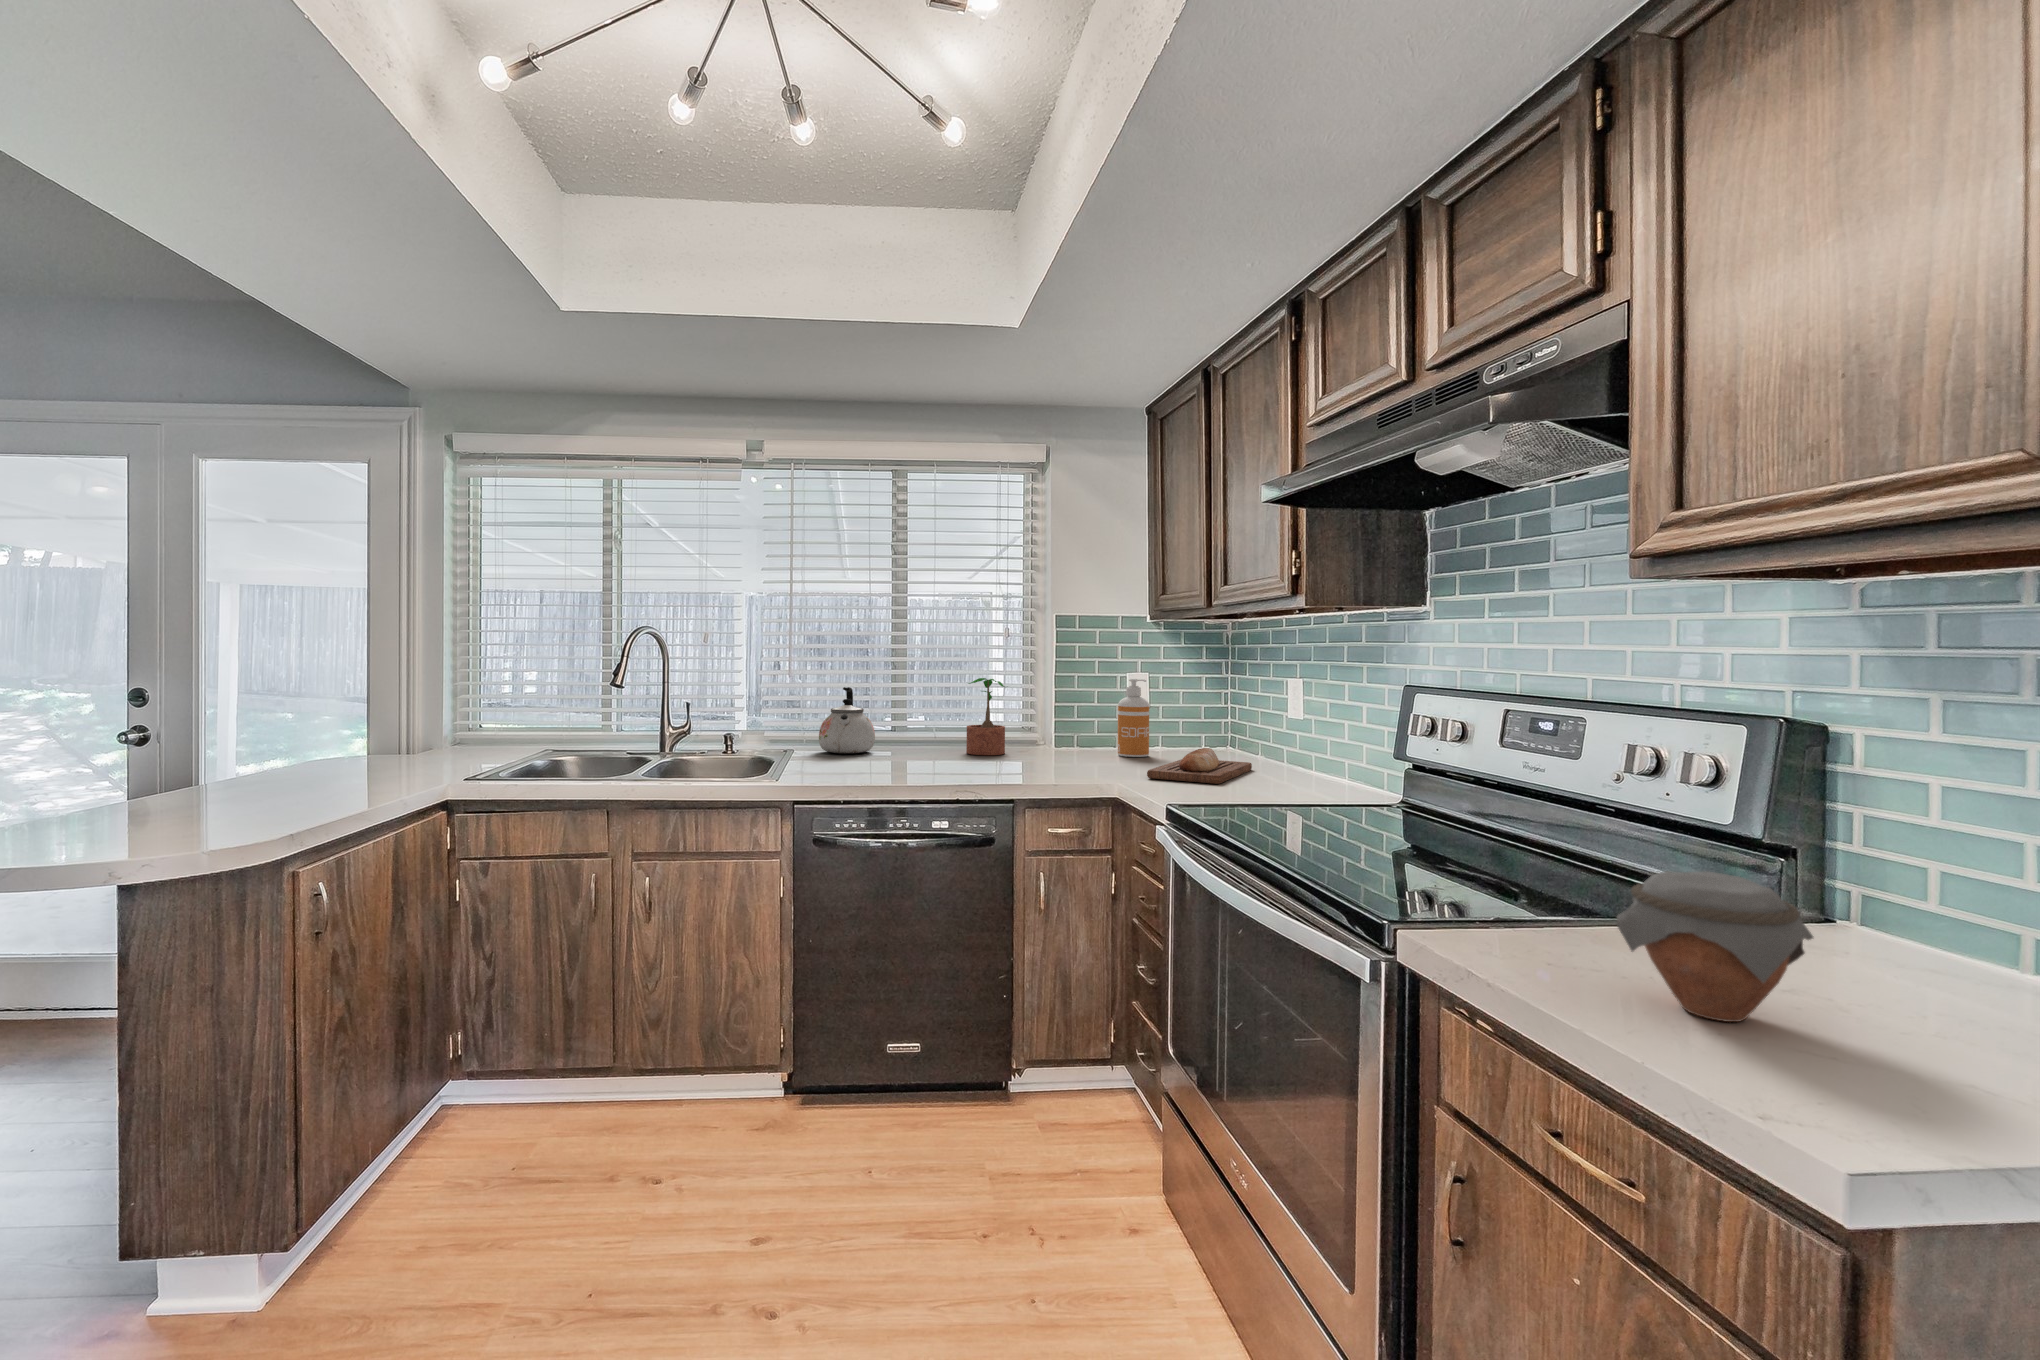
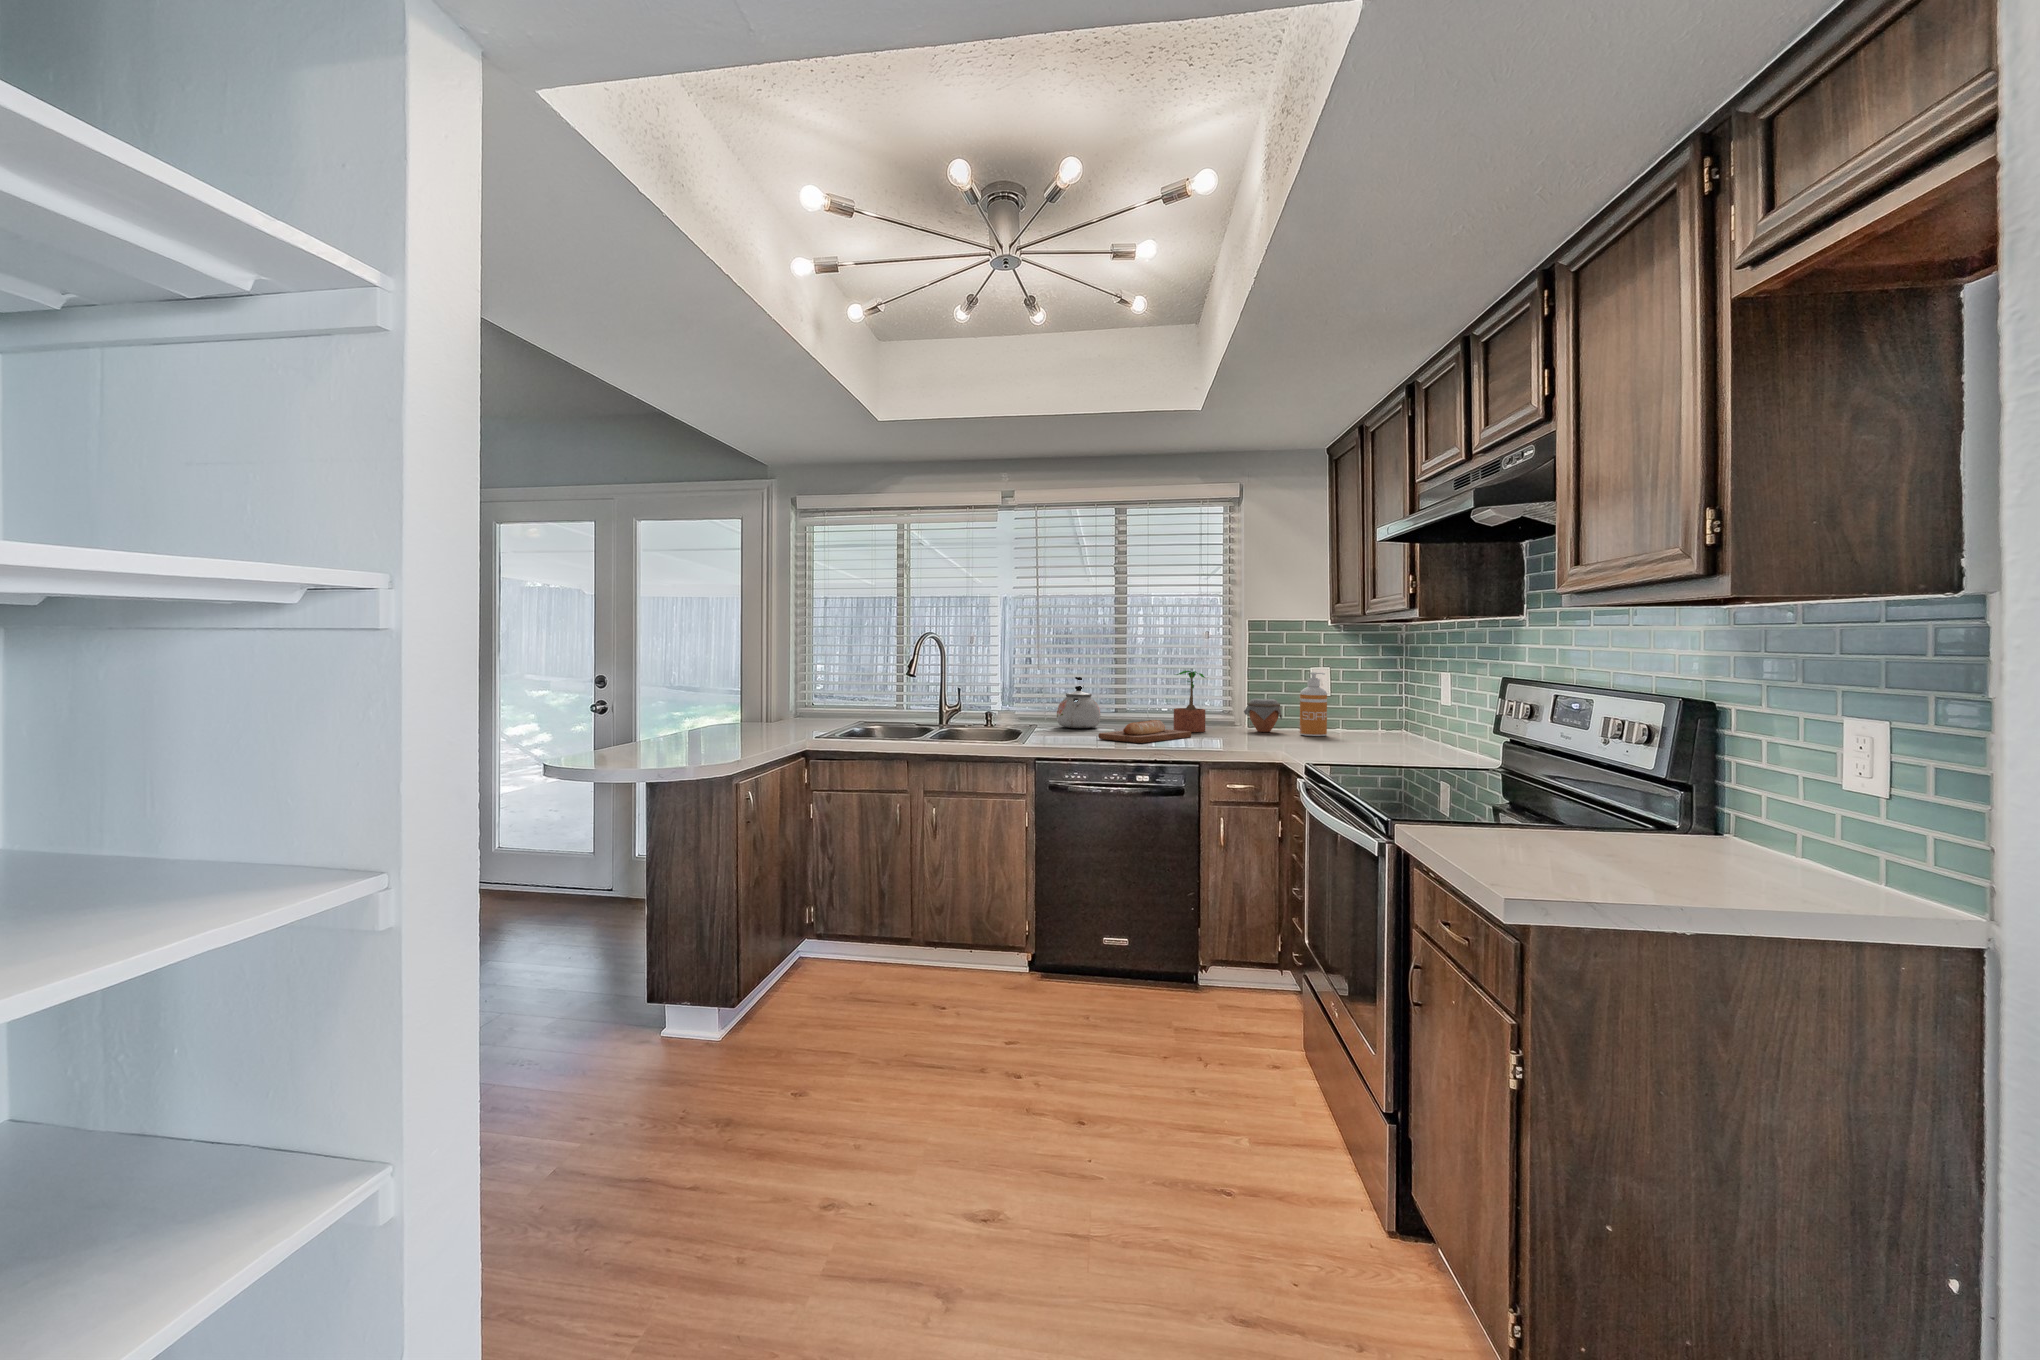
bread loaf: present [1147,748,1252,784] -> present [1098,720,1191,743]
jar: present [1617,871,1813,1022] -> present [1244,698,1282,732]

